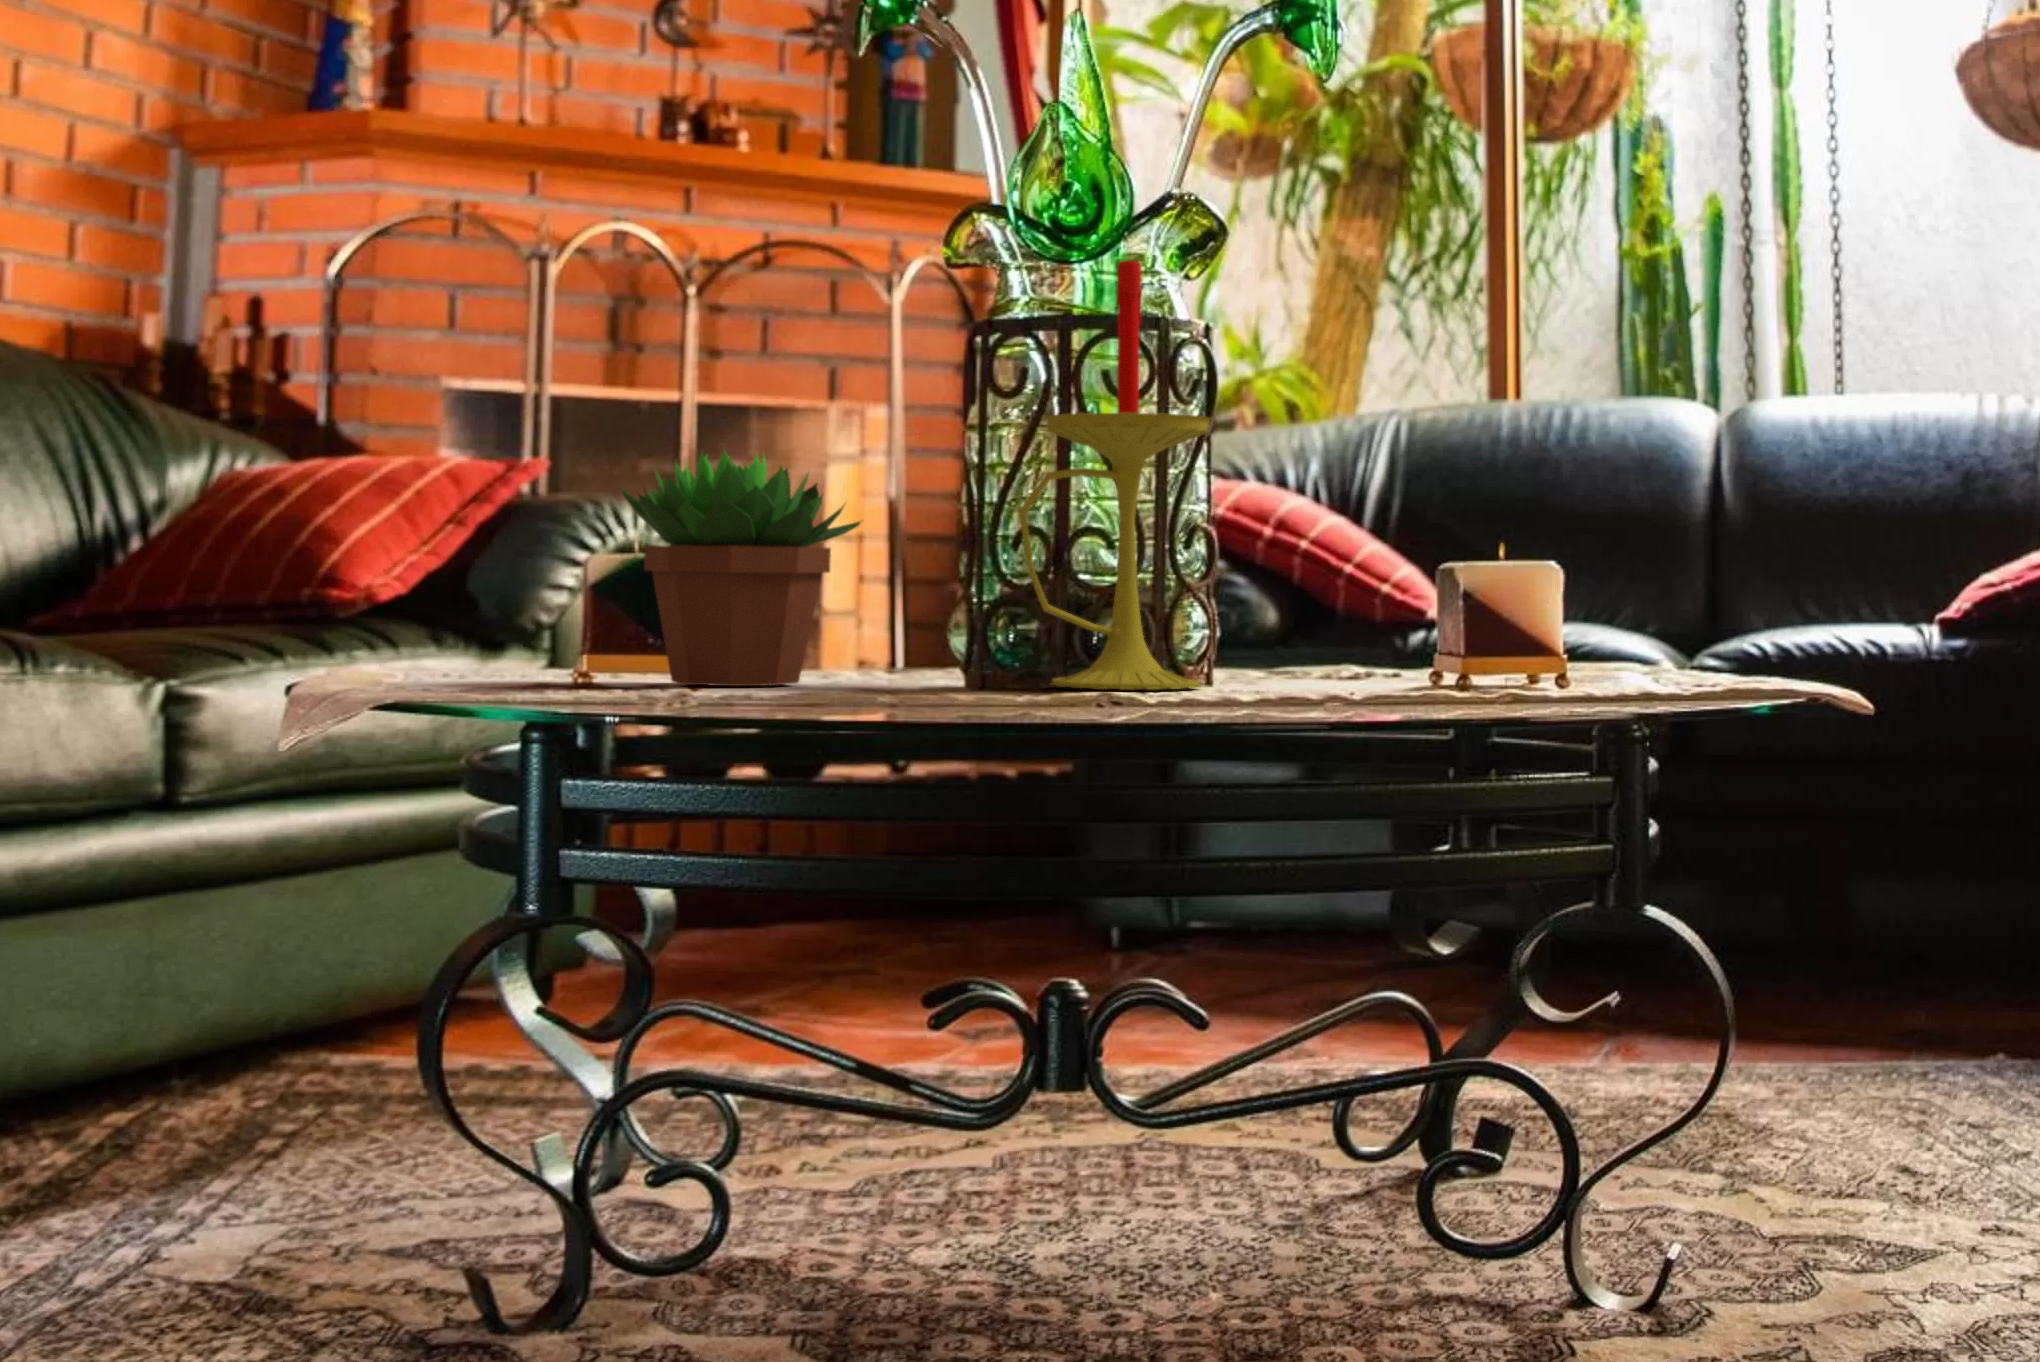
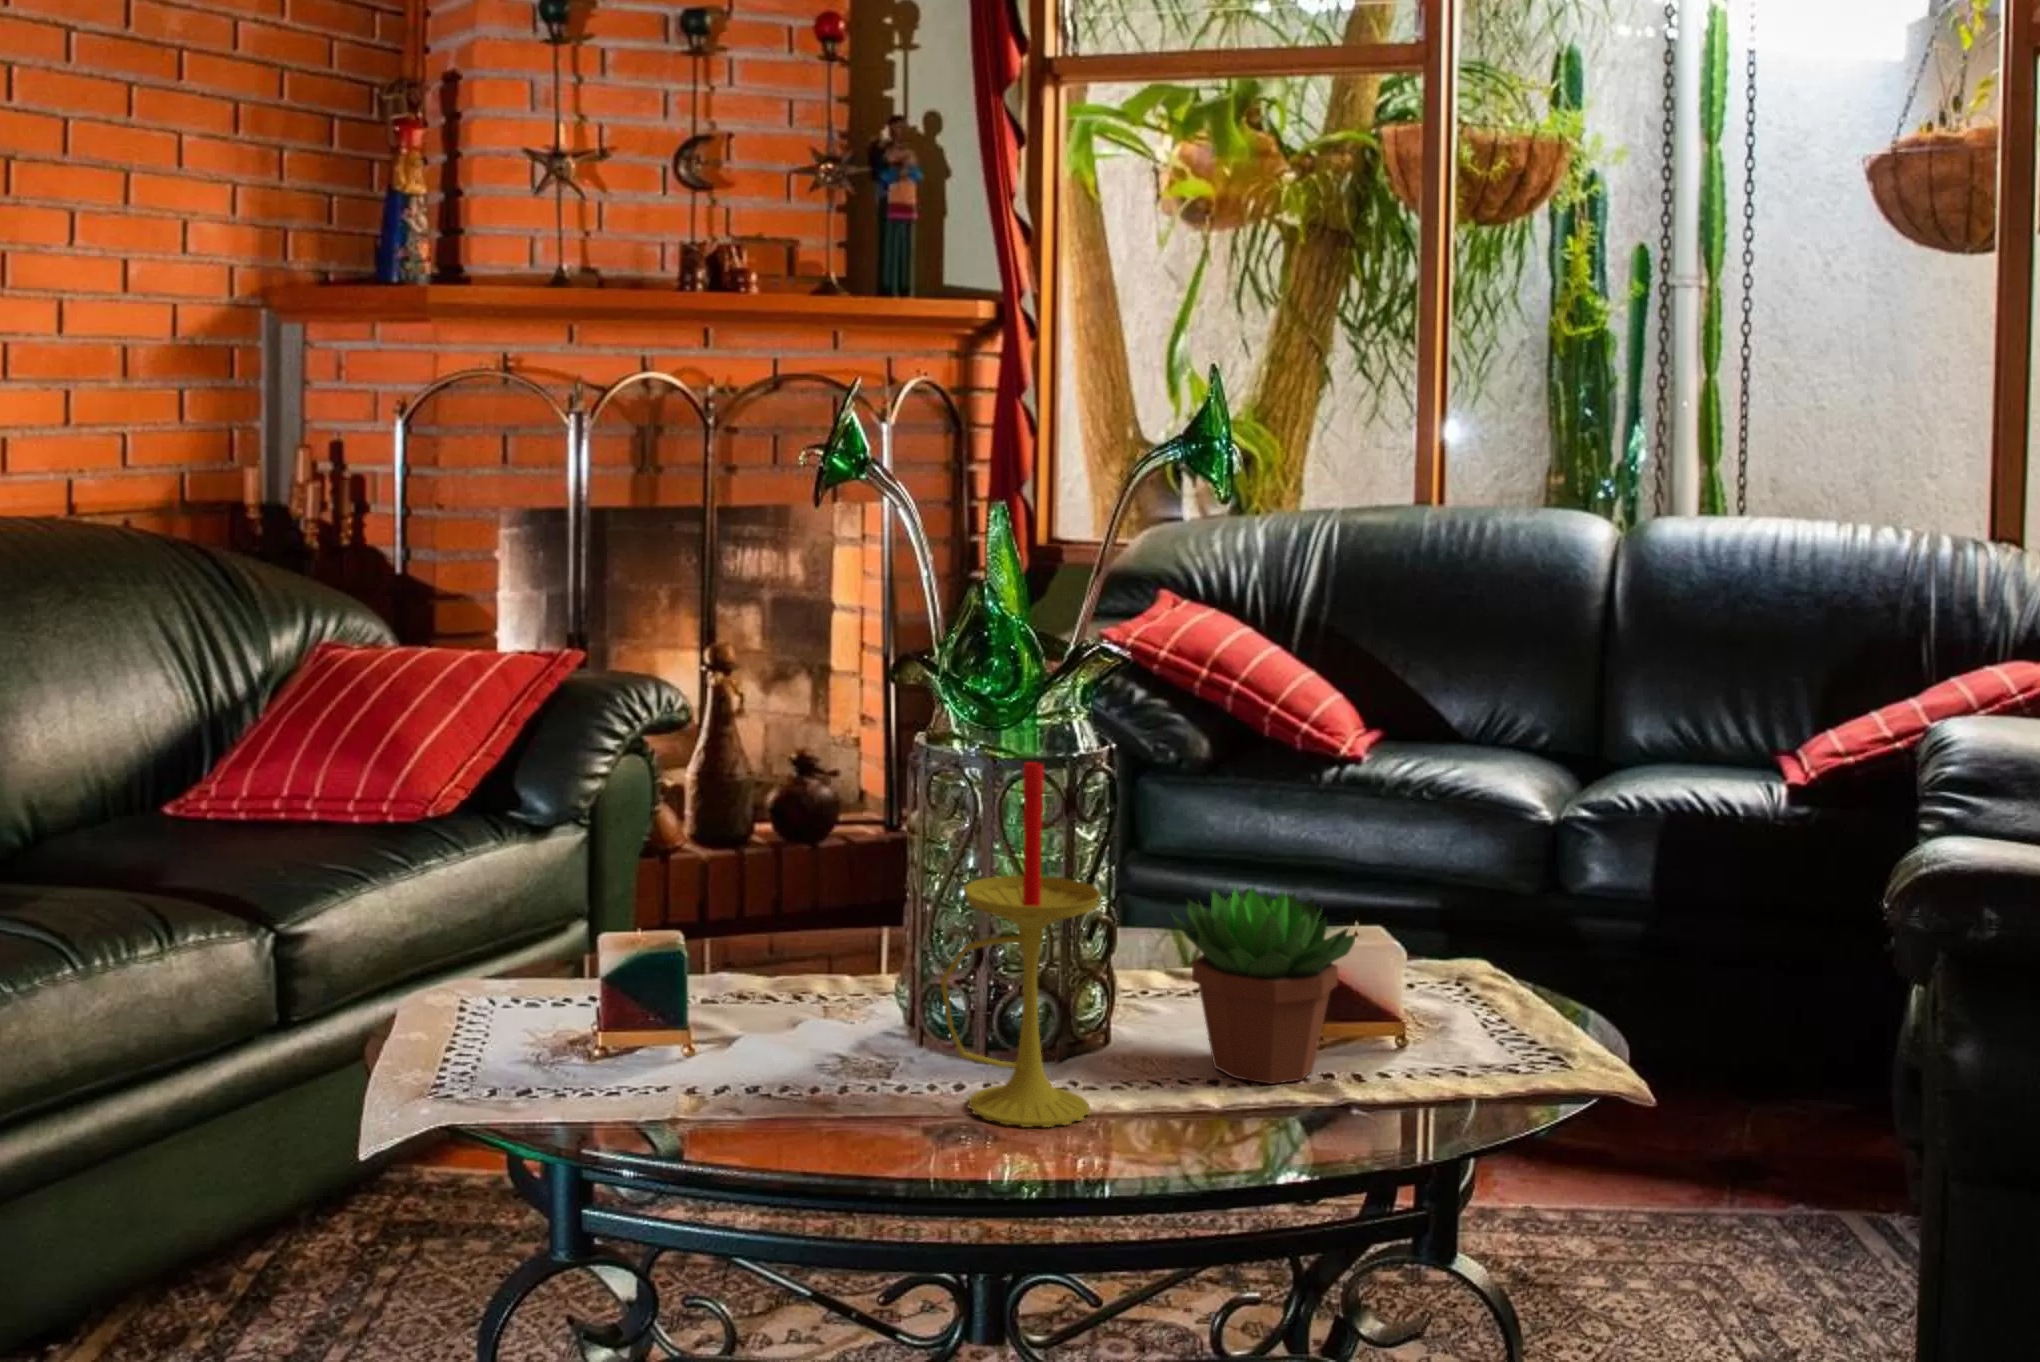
succulent plant: present [620,450,862,686] -> present [1172,888,1355,1084]

